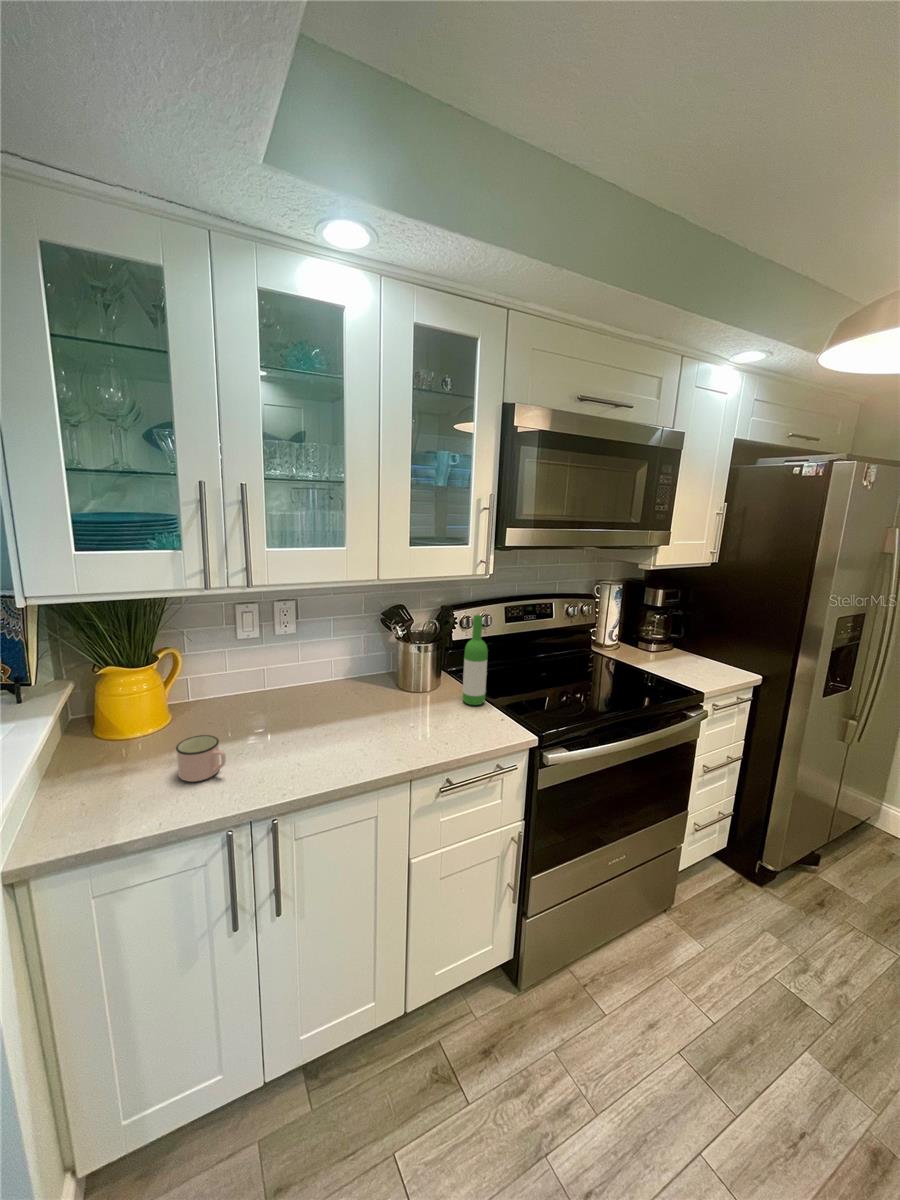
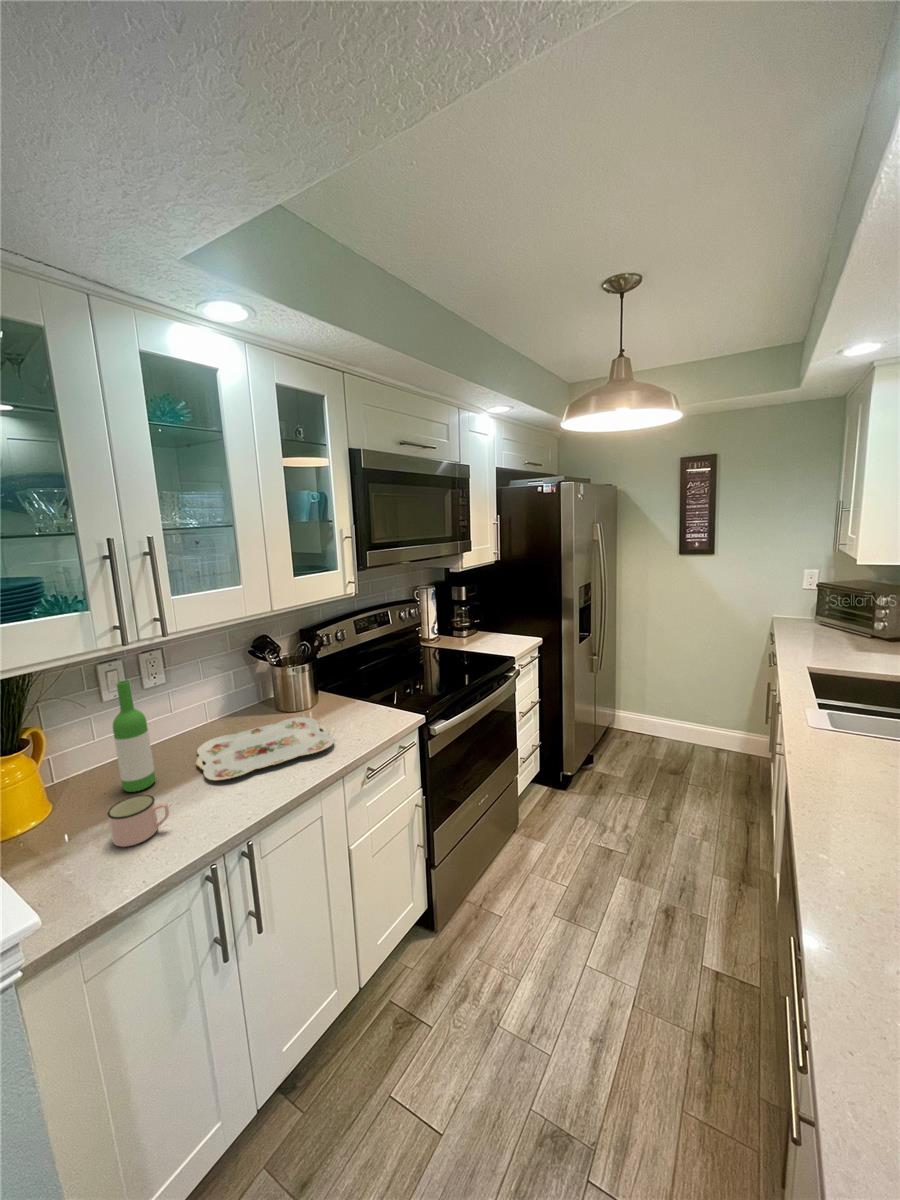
wine bottle: present [463,615,488,705] -> present [113,680,155,792]
serving tray: none [286,698,424,745] -> present [196,717,334,781]

